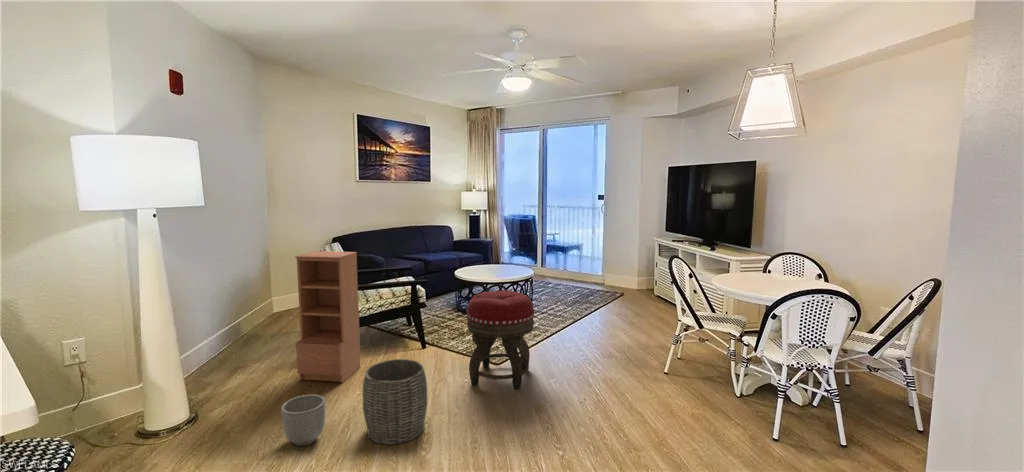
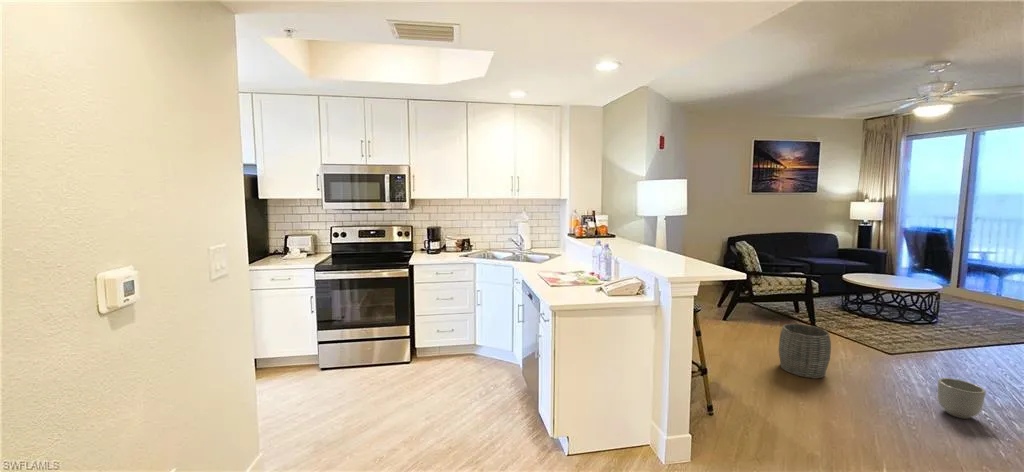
bookcase: present [295,251,360,383] -> none [719,246,768,336]
footstool: present [467,290,534,389] -> none [865,292,944,376]
planter: present [281,395,326,446] -> present [938,378,986,419]

